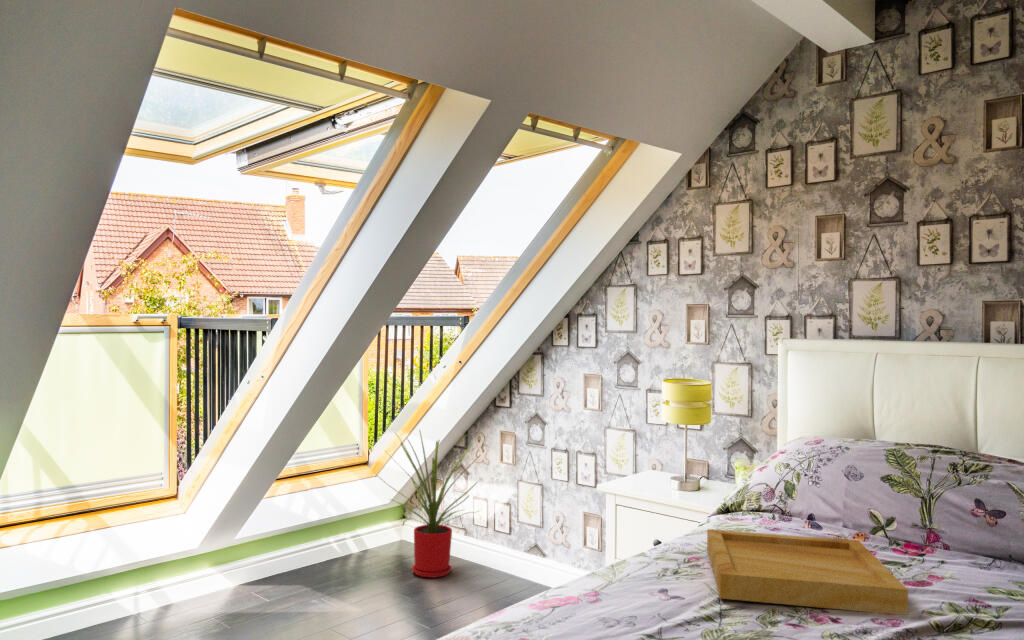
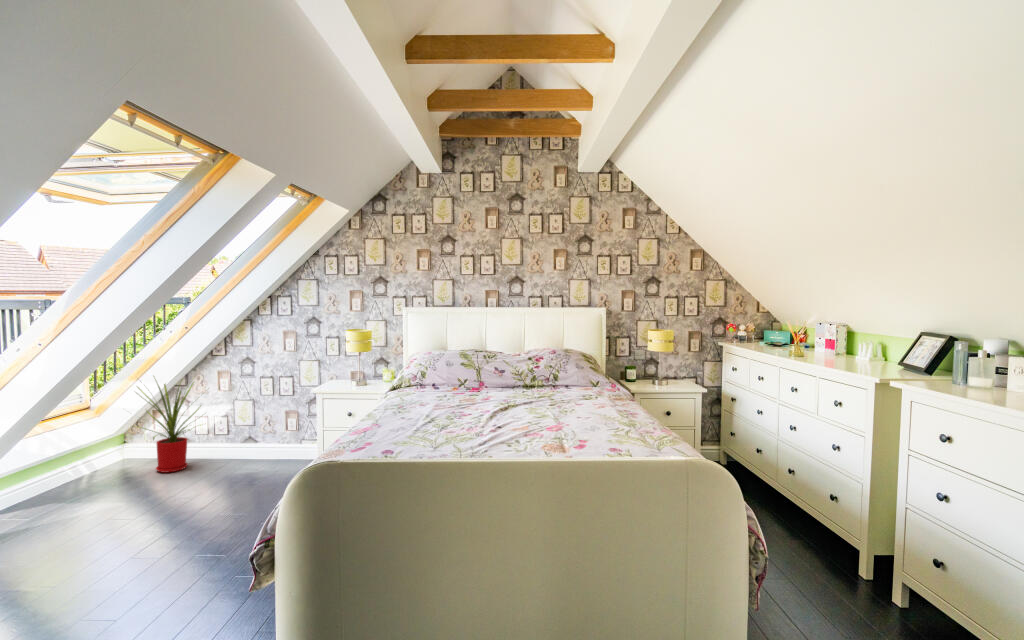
tray: present [707,529,908,614] -> none [403,388,488,412]

